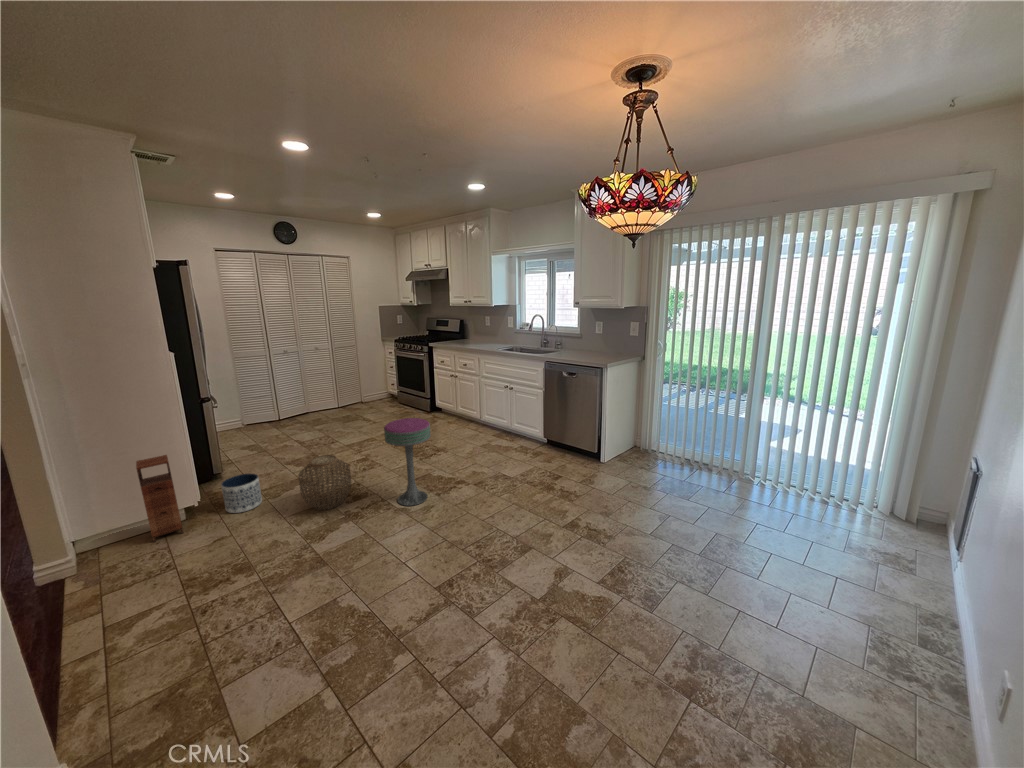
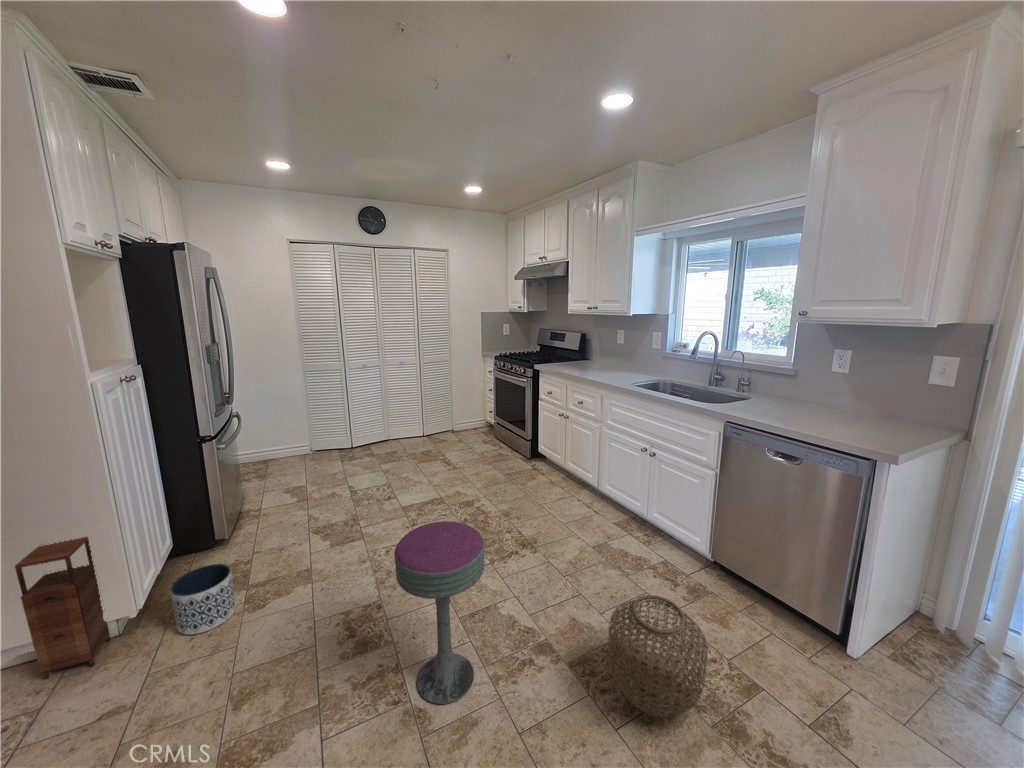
woven basket: present [299,455,351,510] -> present [608,595,708,717]

